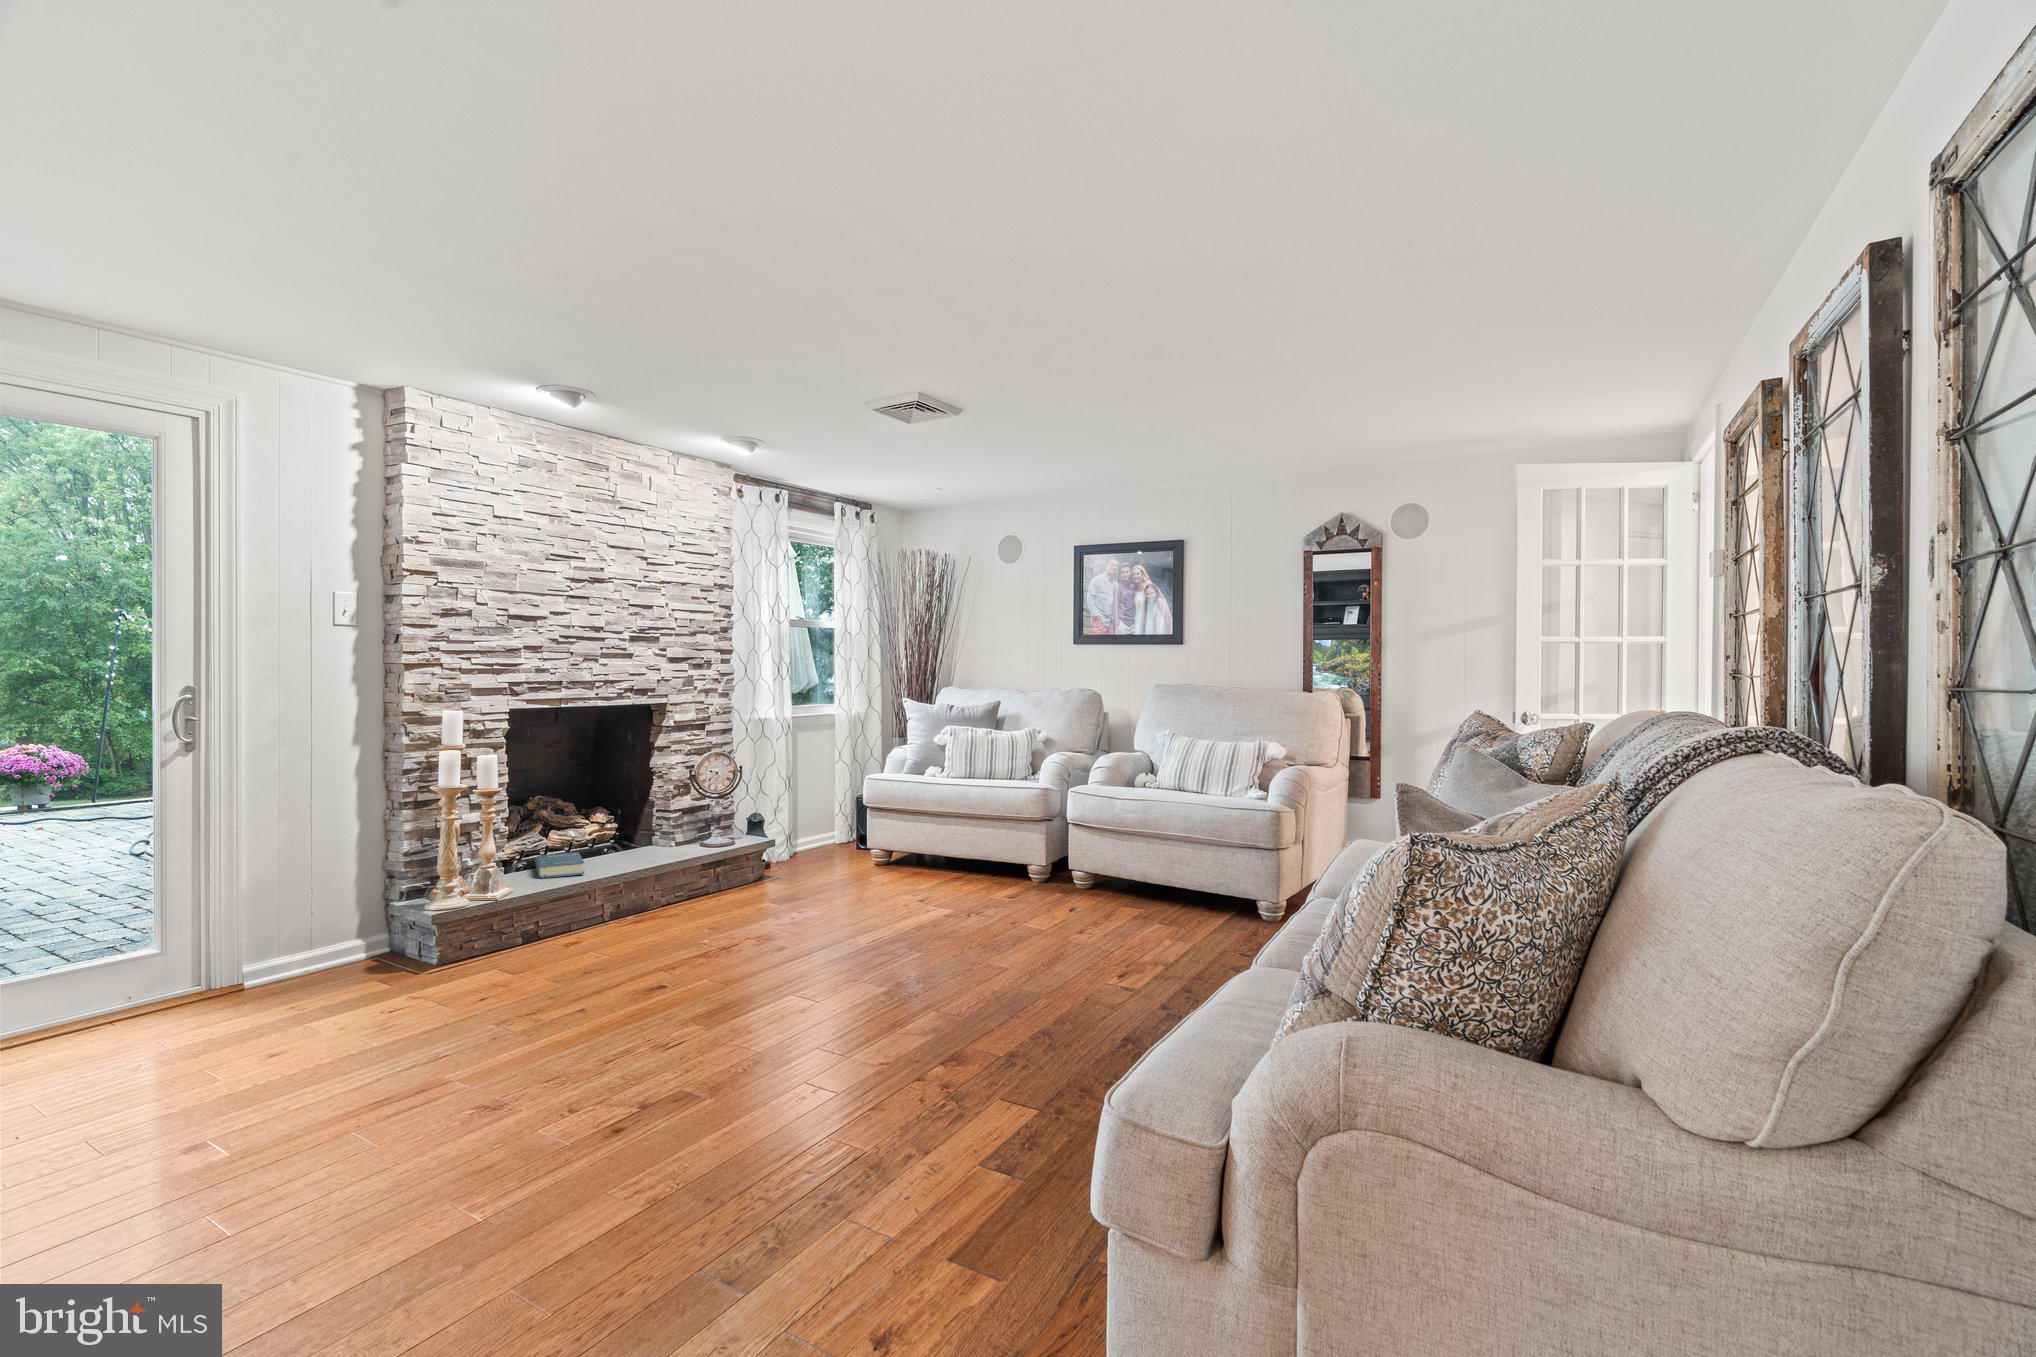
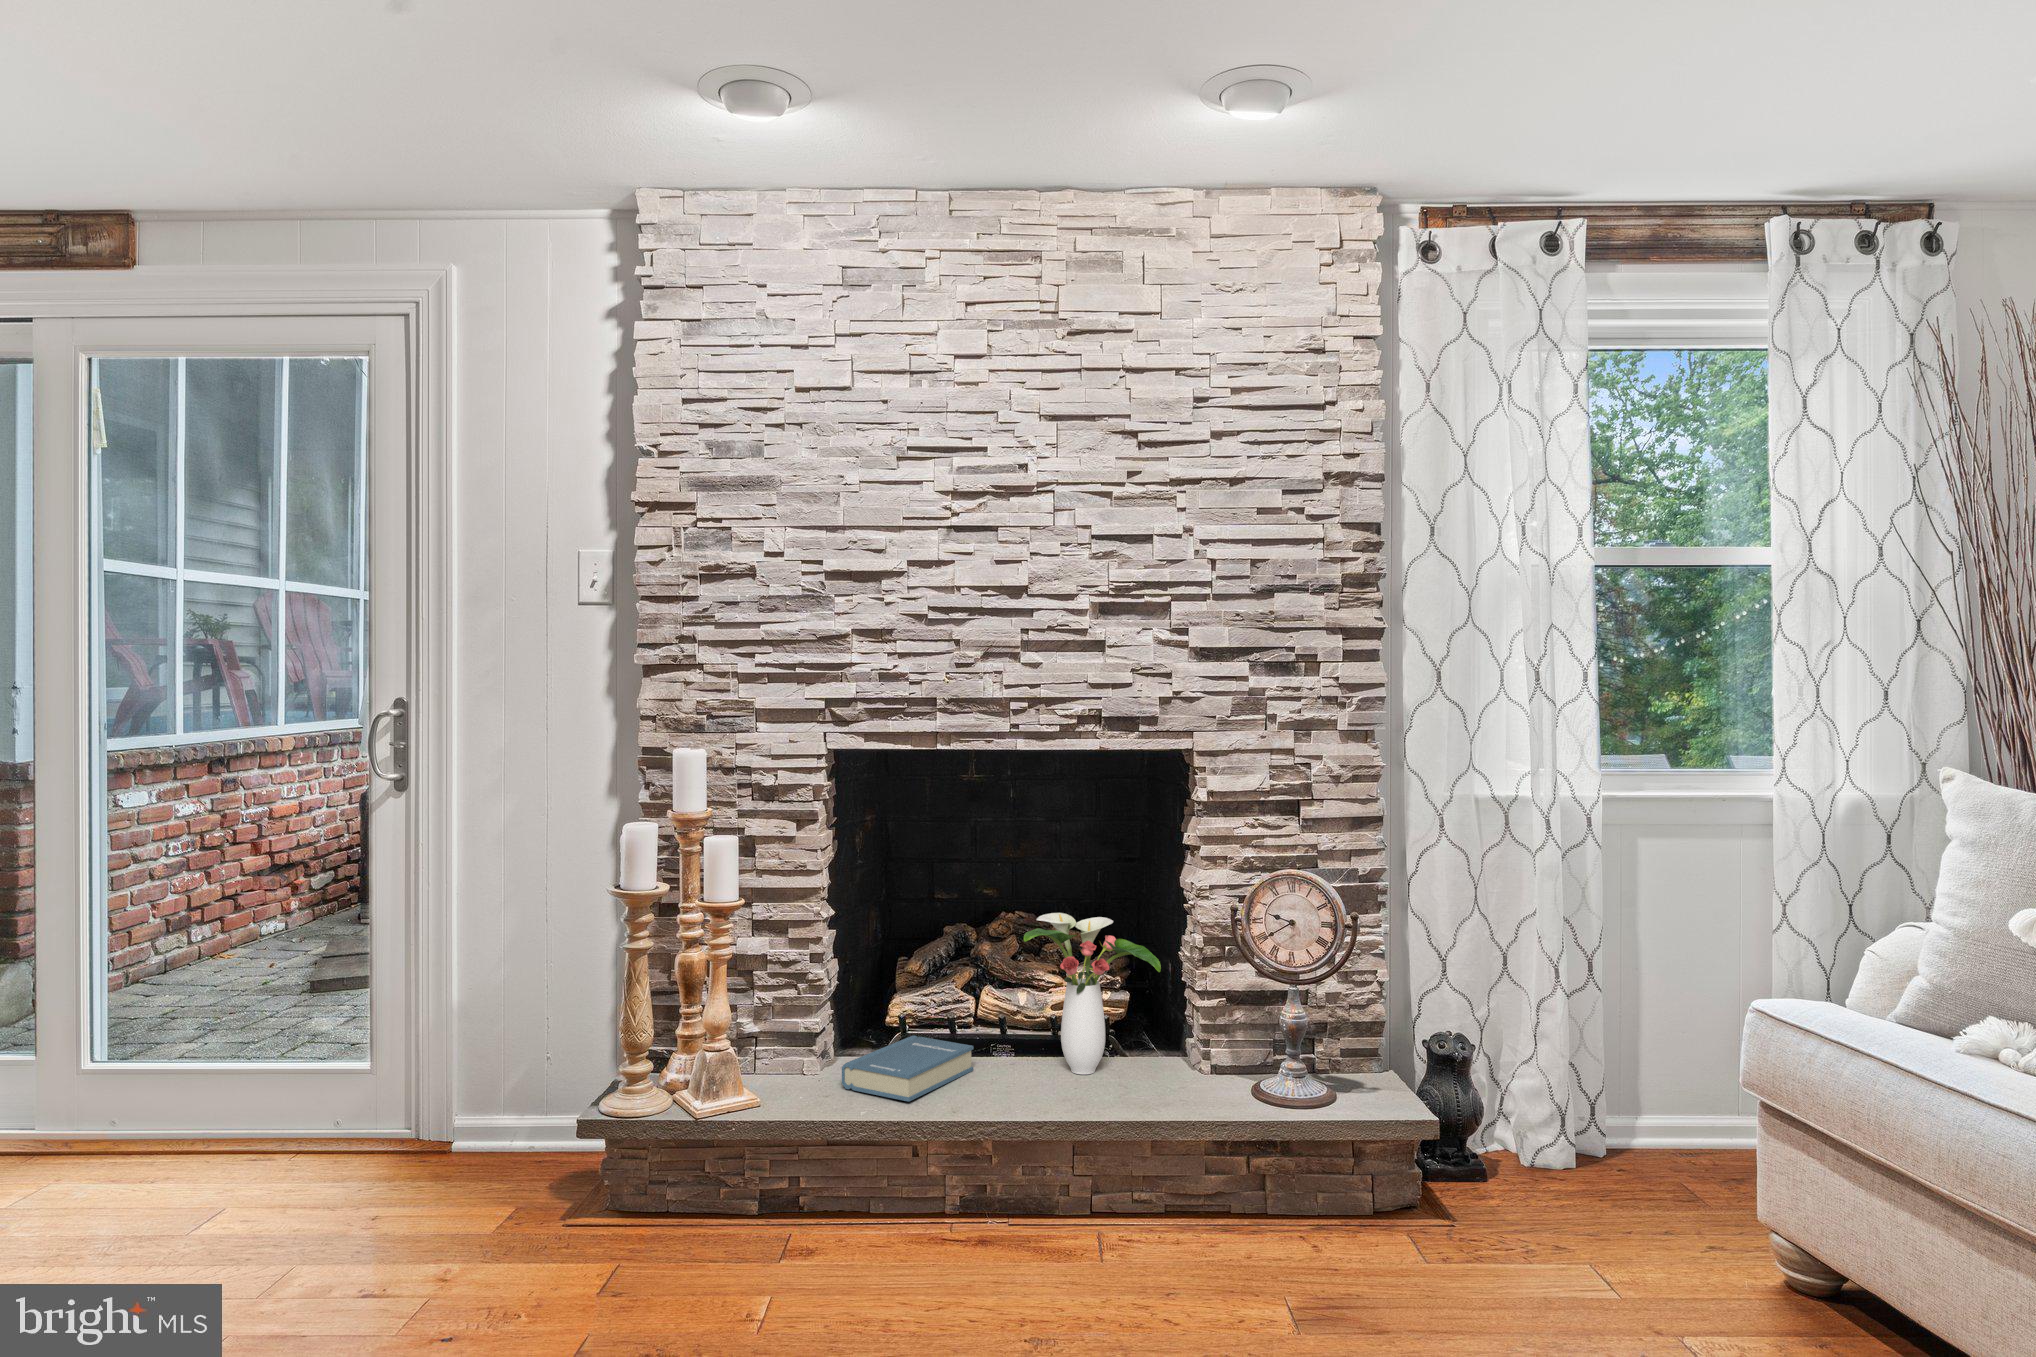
flower arrangement: none [600,784,671,857] -> present [1024,913,1161,1074]

